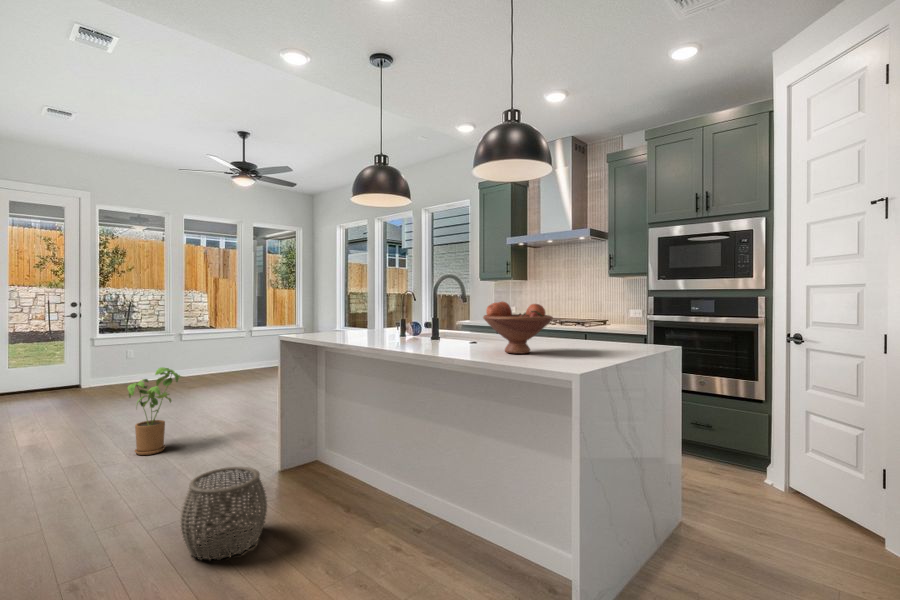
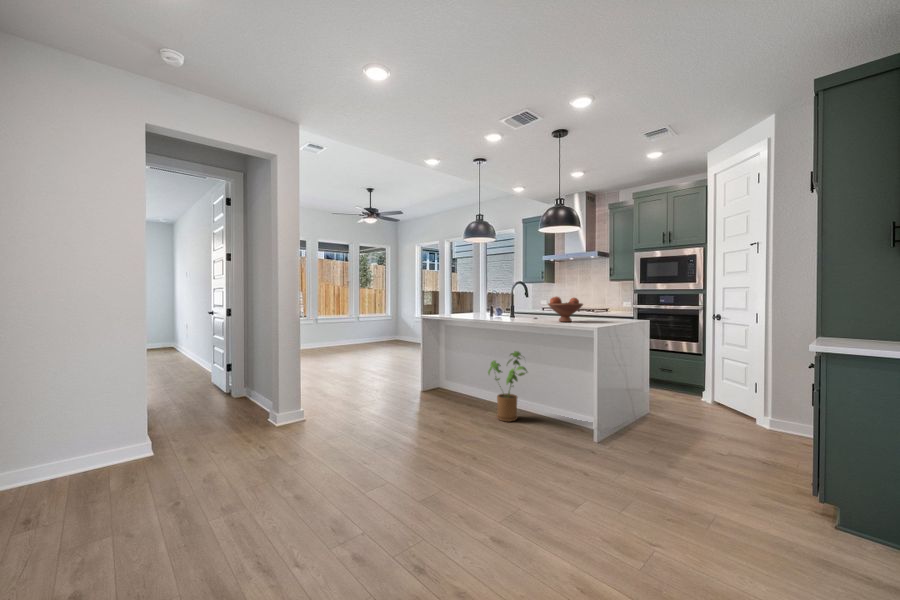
house plant: present [128,367,182,455] -> present [488,351,527,422]
woven basket: present [180,467,267,560] -> none [400,380,438,420]

